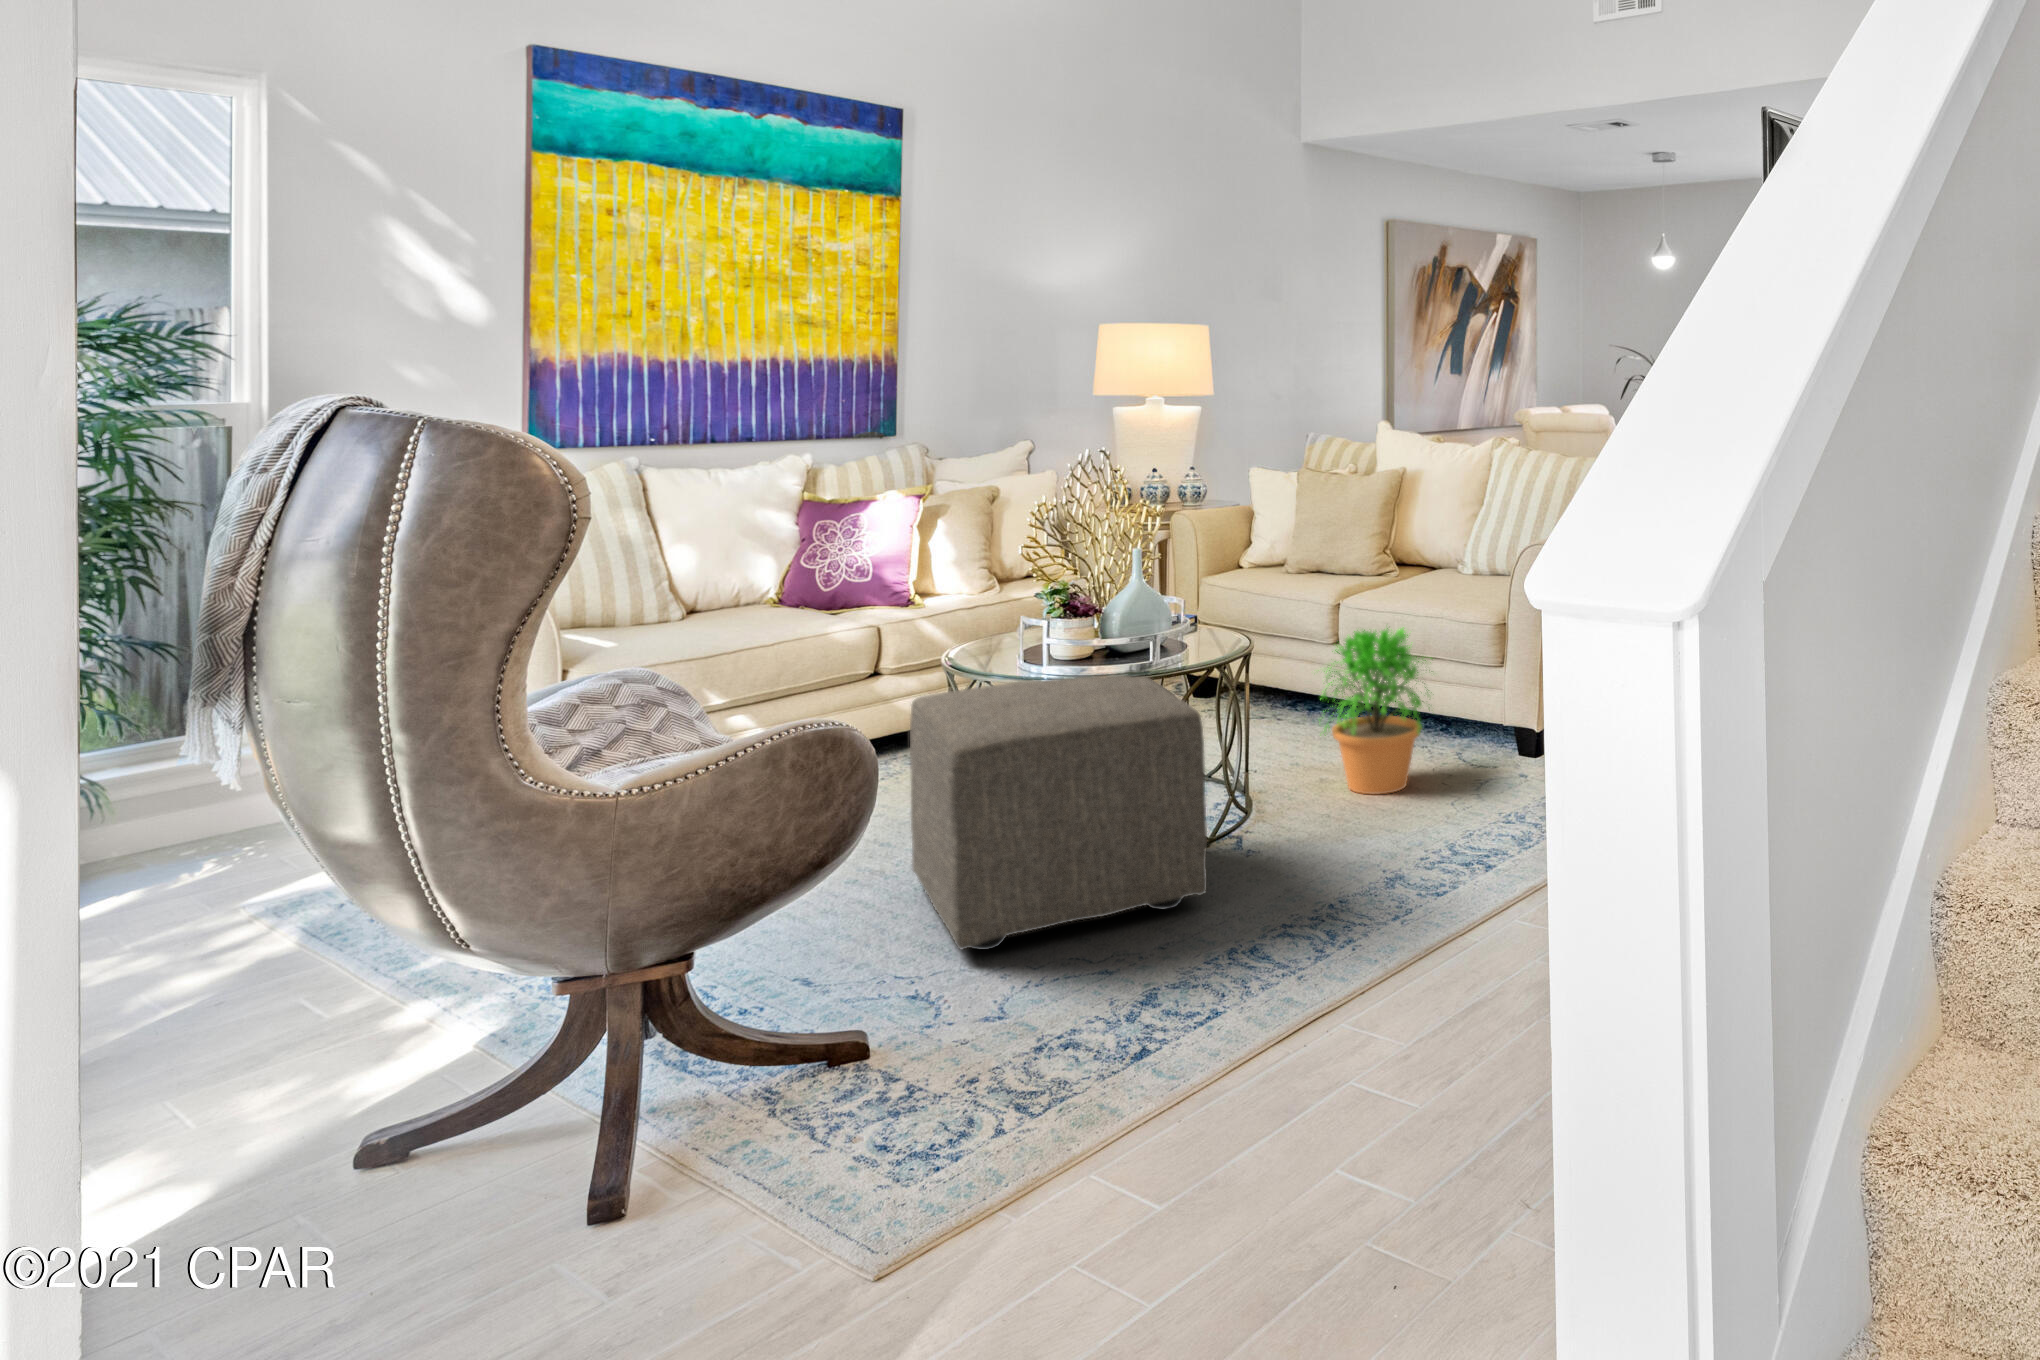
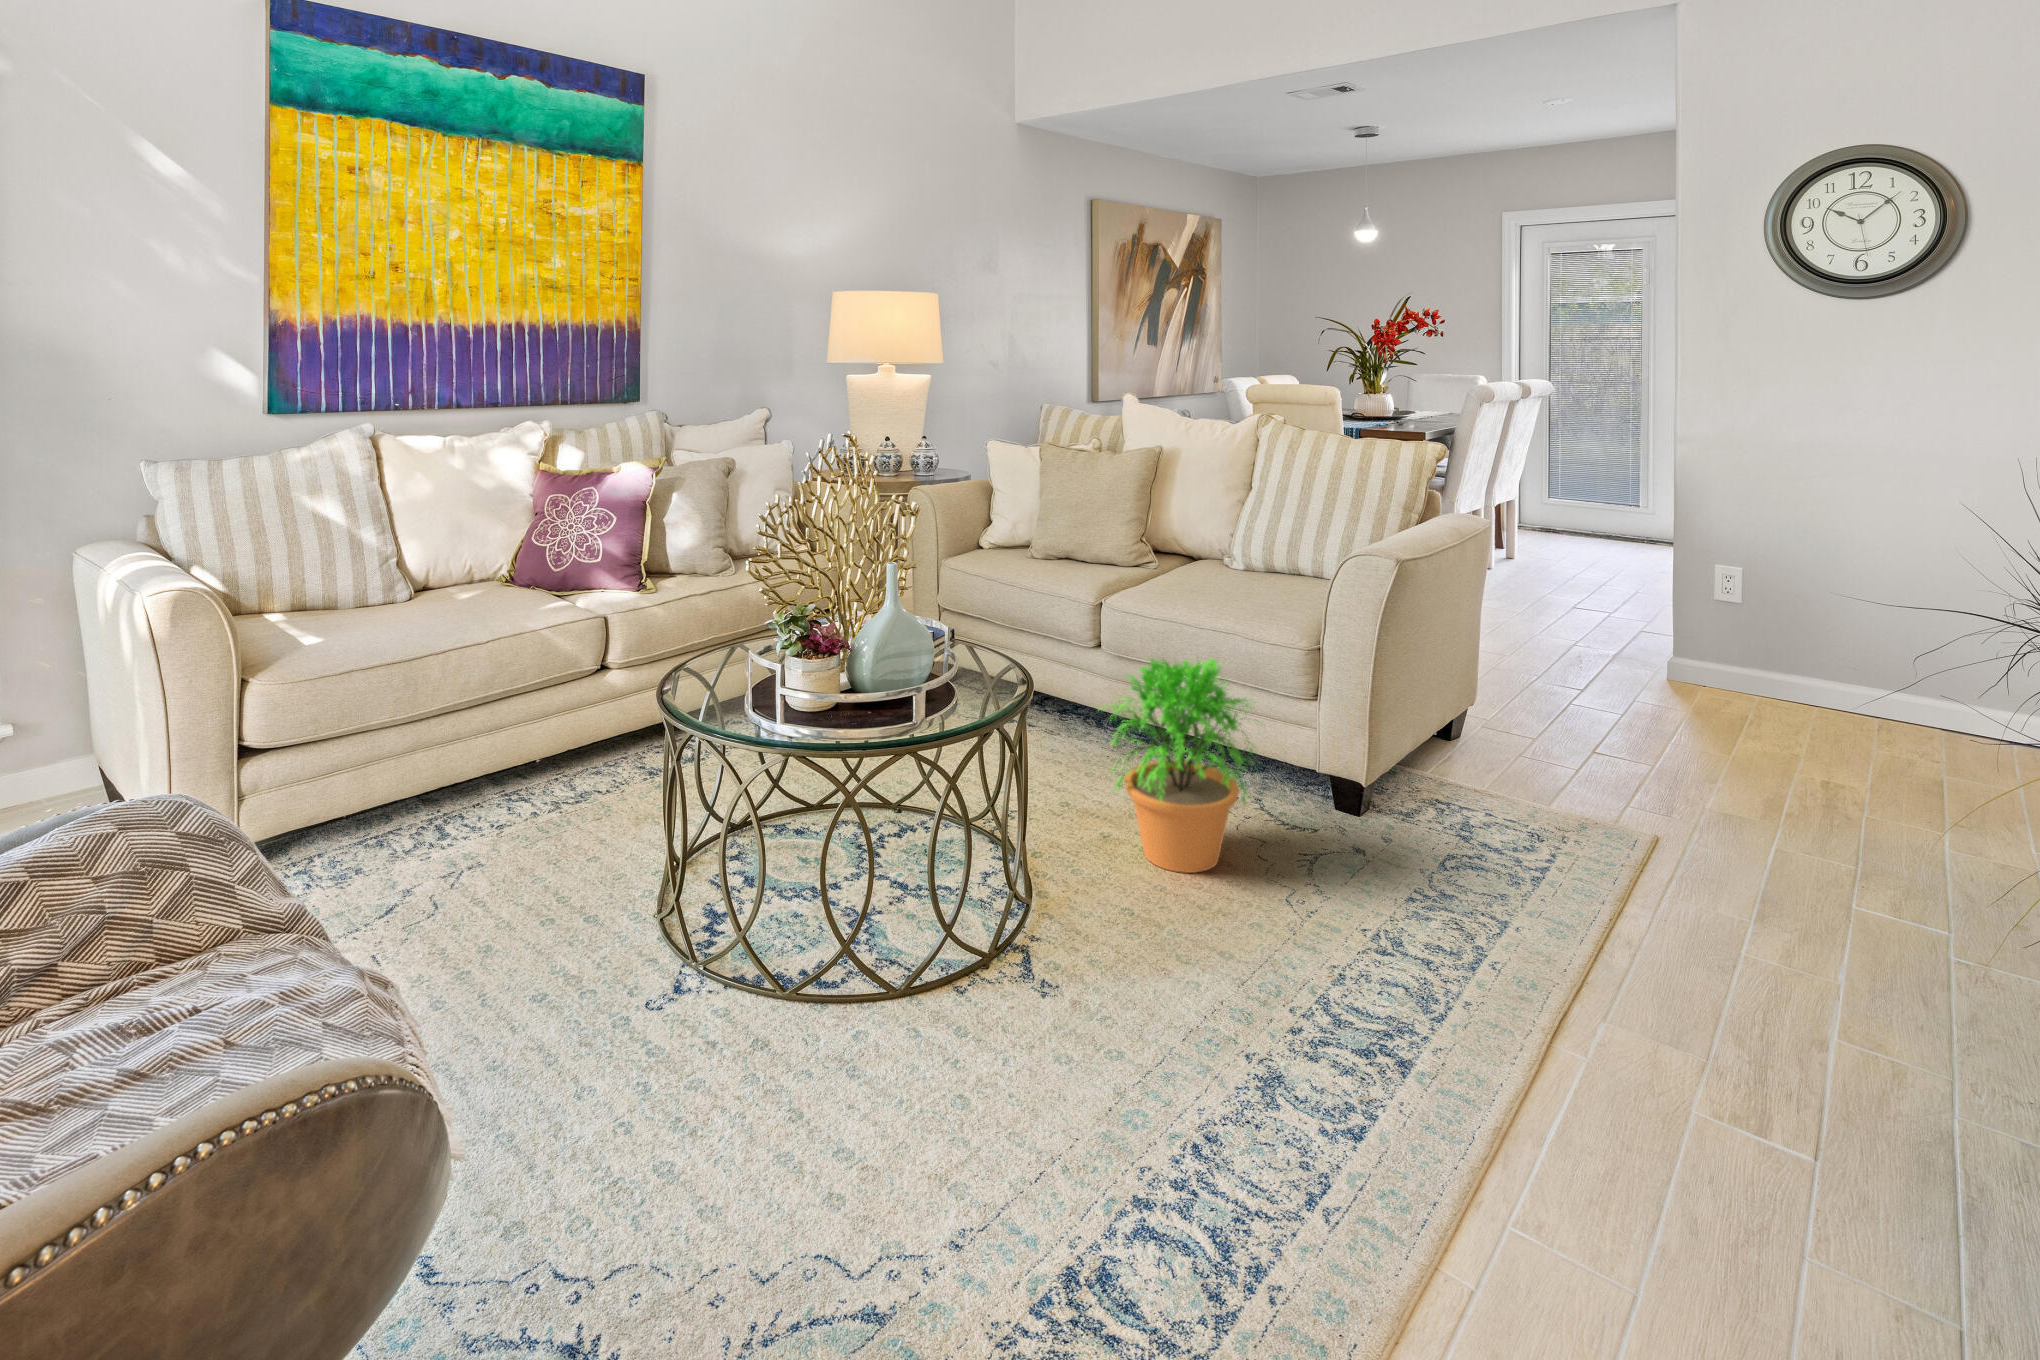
ottoman: present [910,675,1207,950] -> none [611,725,1016,1213]

